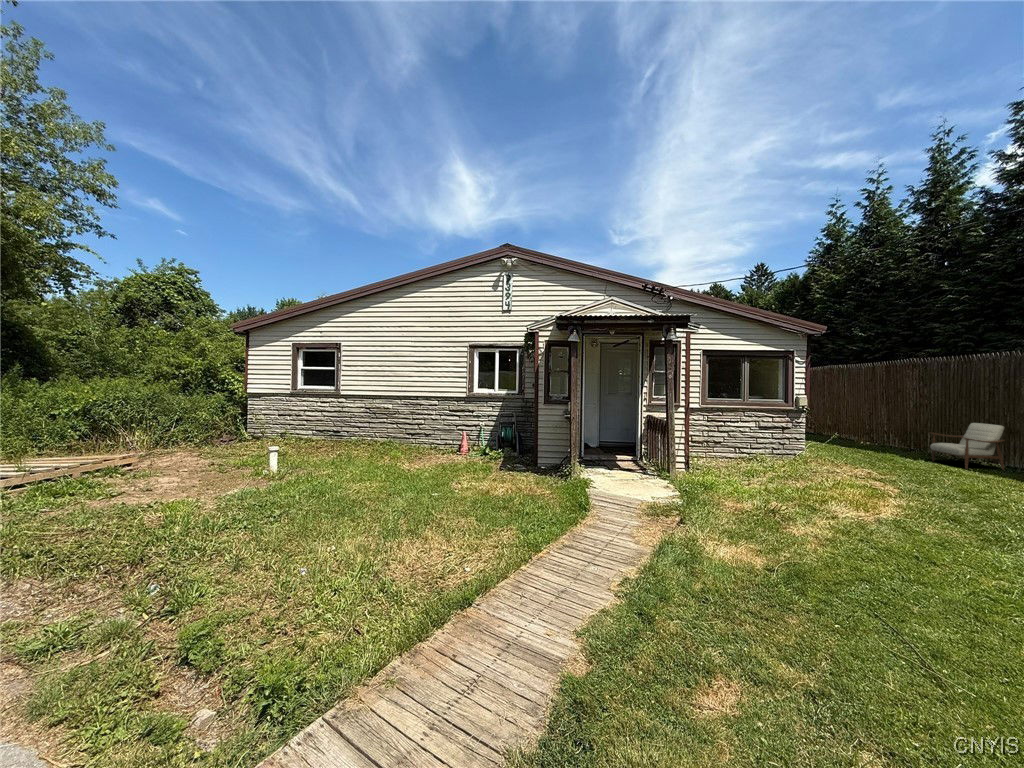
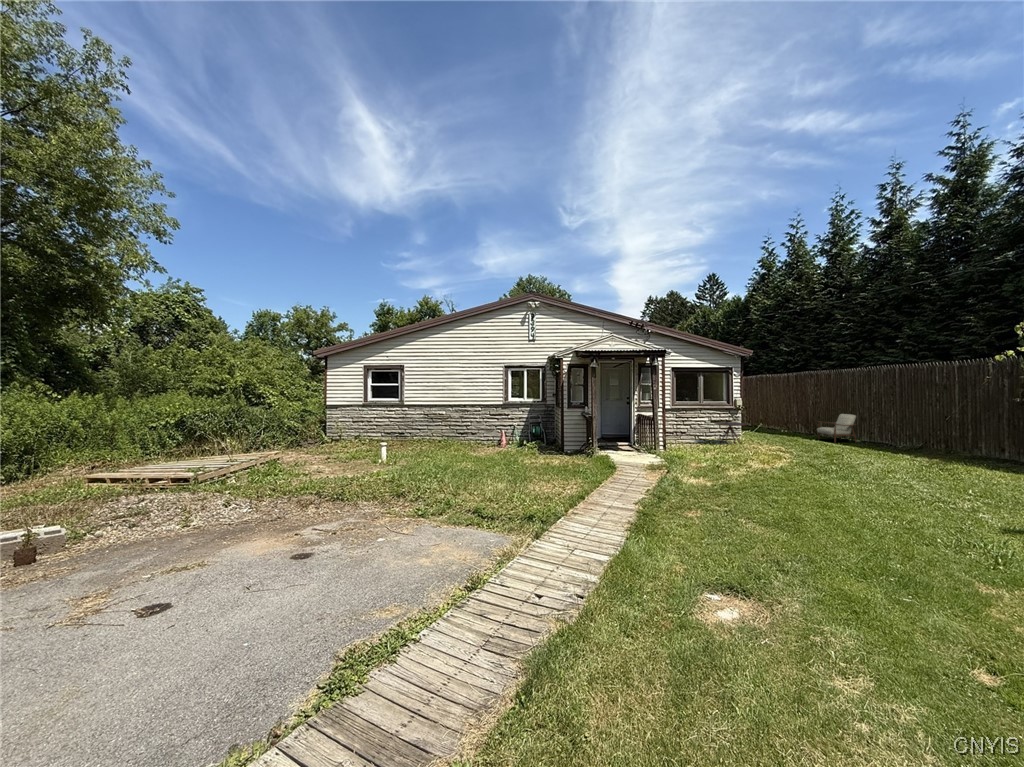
round table: none [764,430,818,466] -> present [714,422,747,443]

